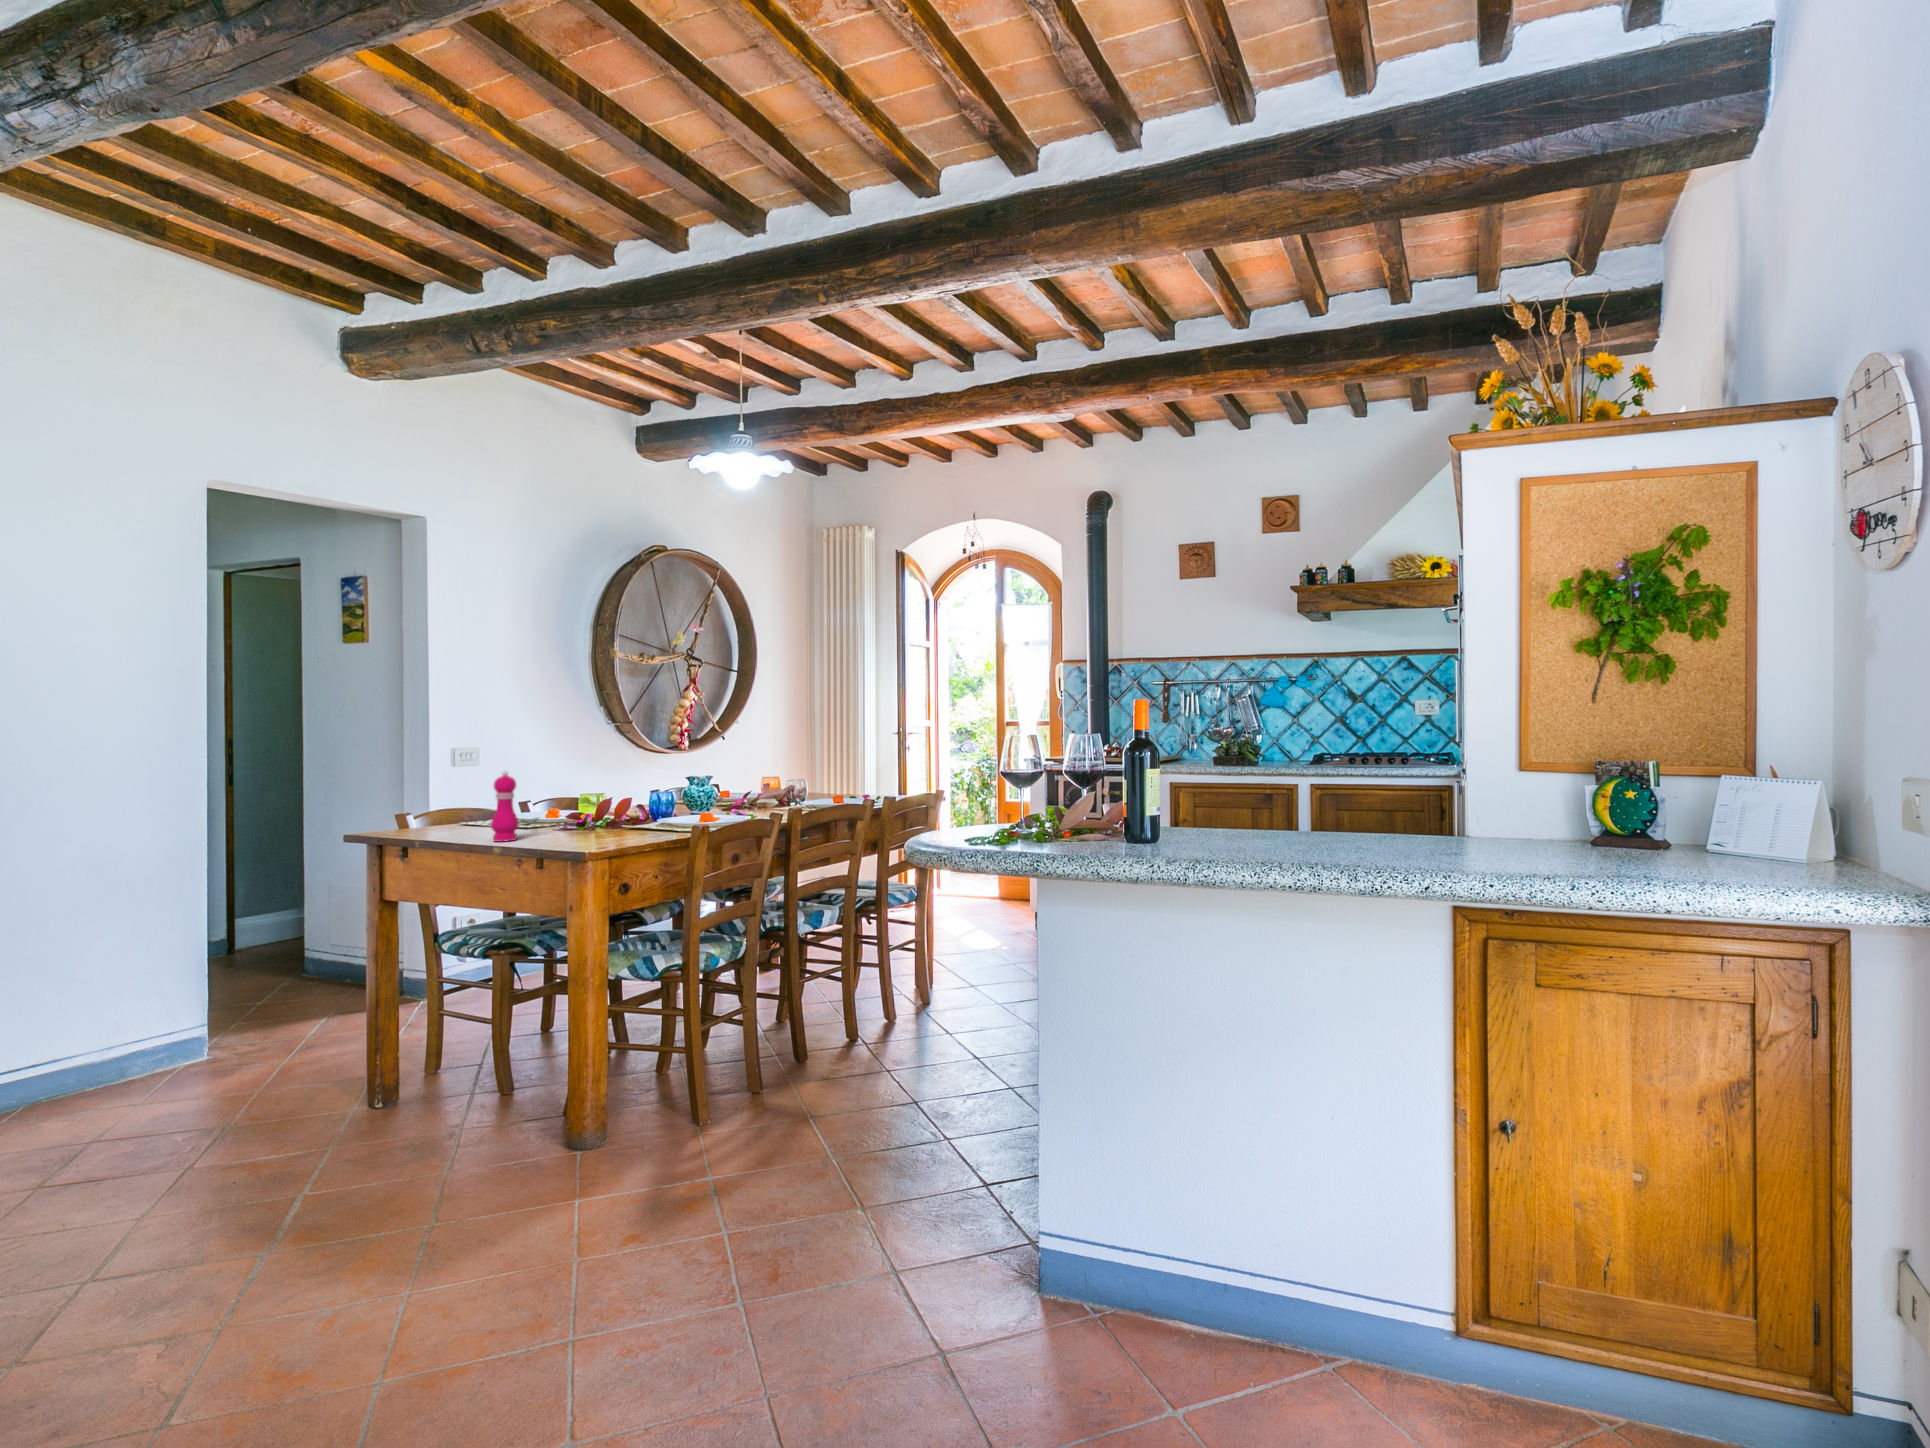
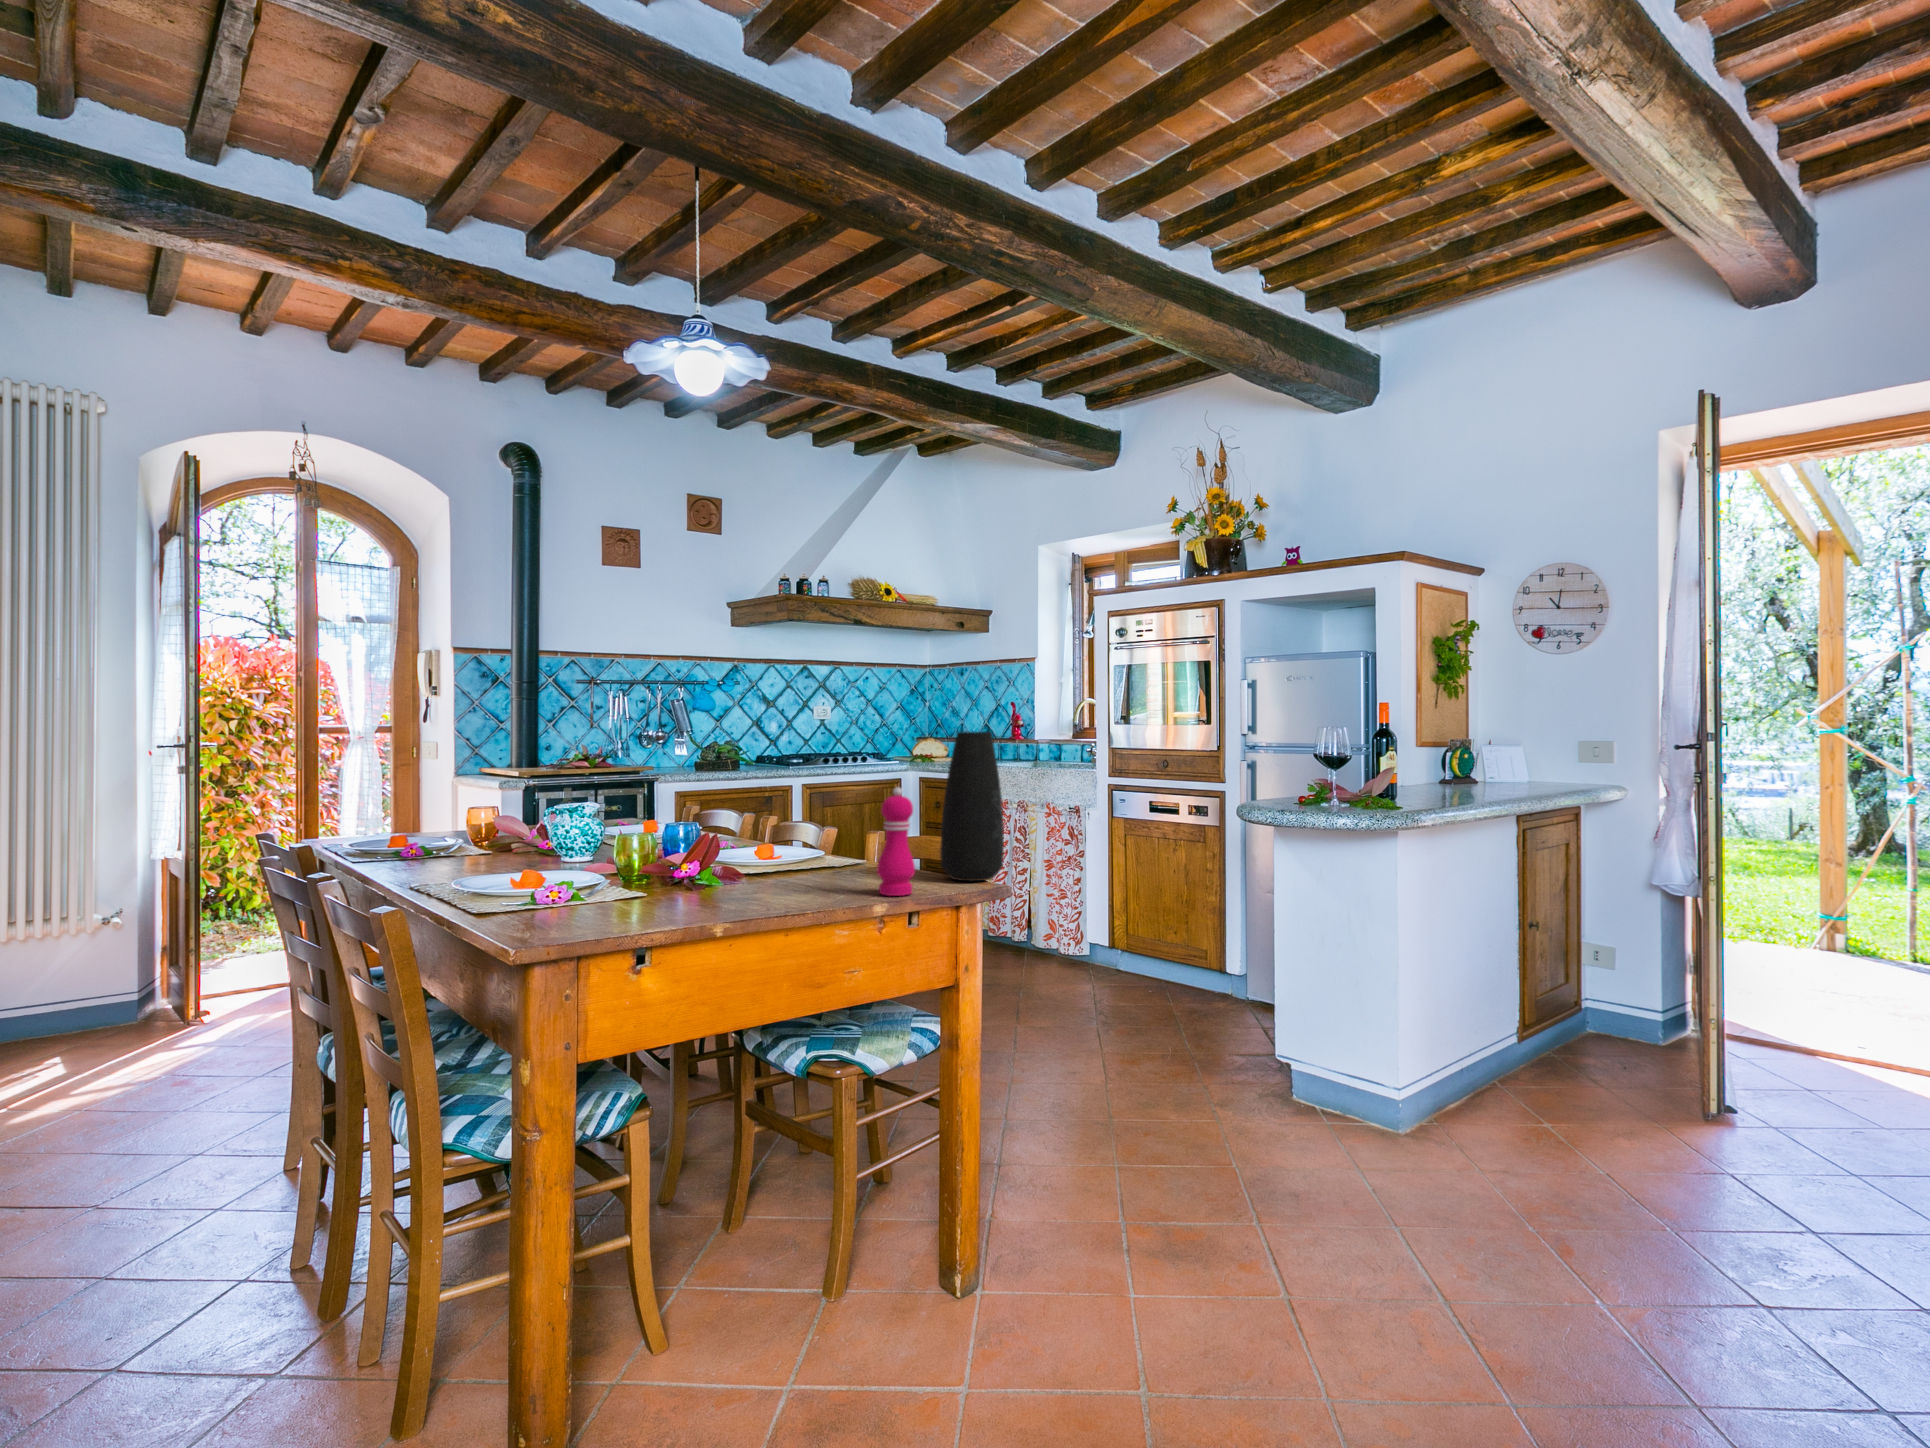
vase: none [544,734,593,843] -> present [940,731,1004,881]

